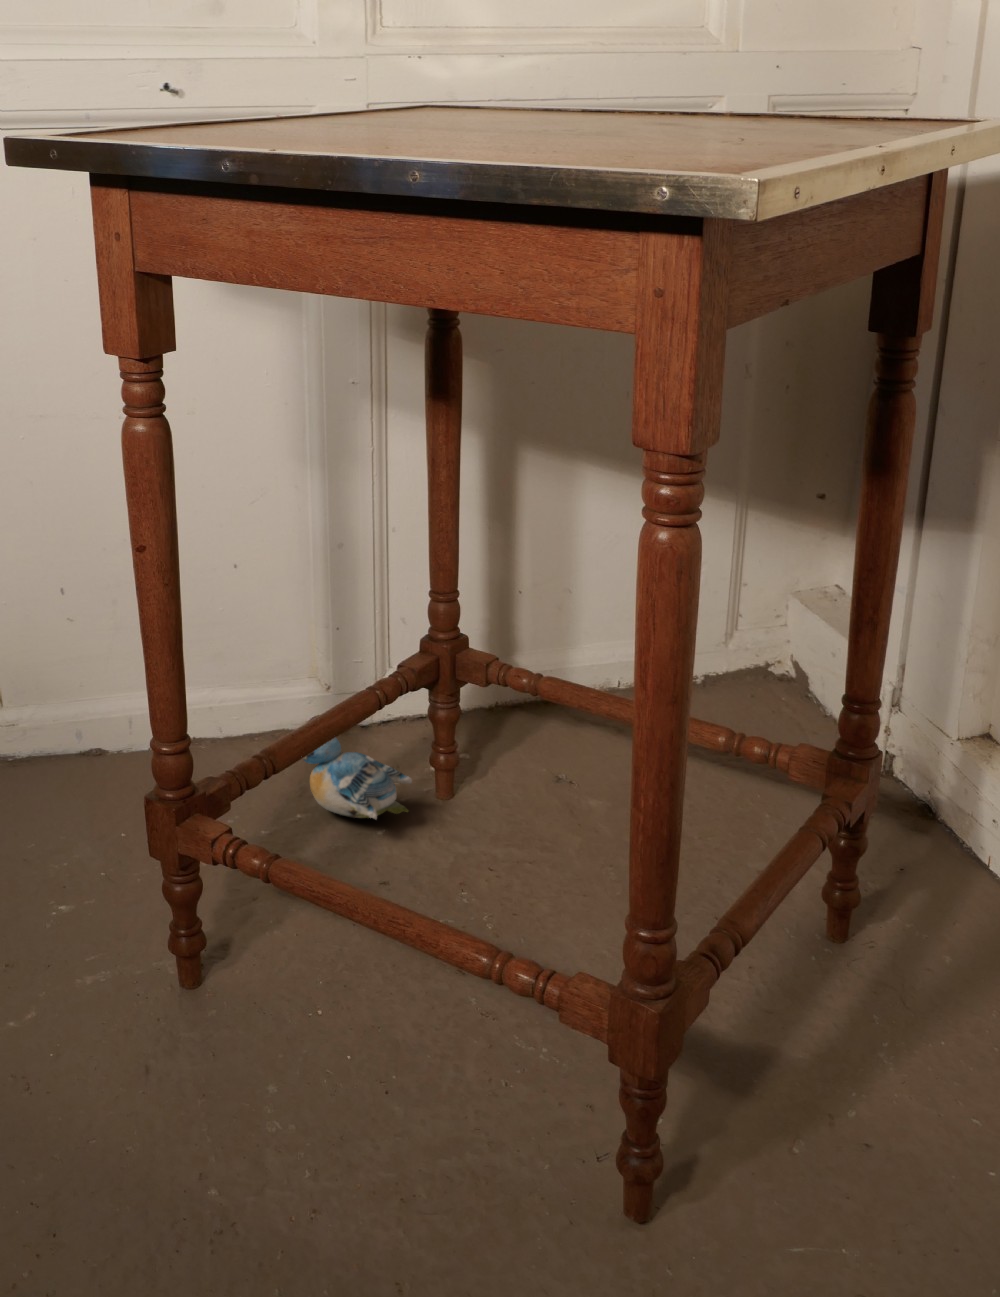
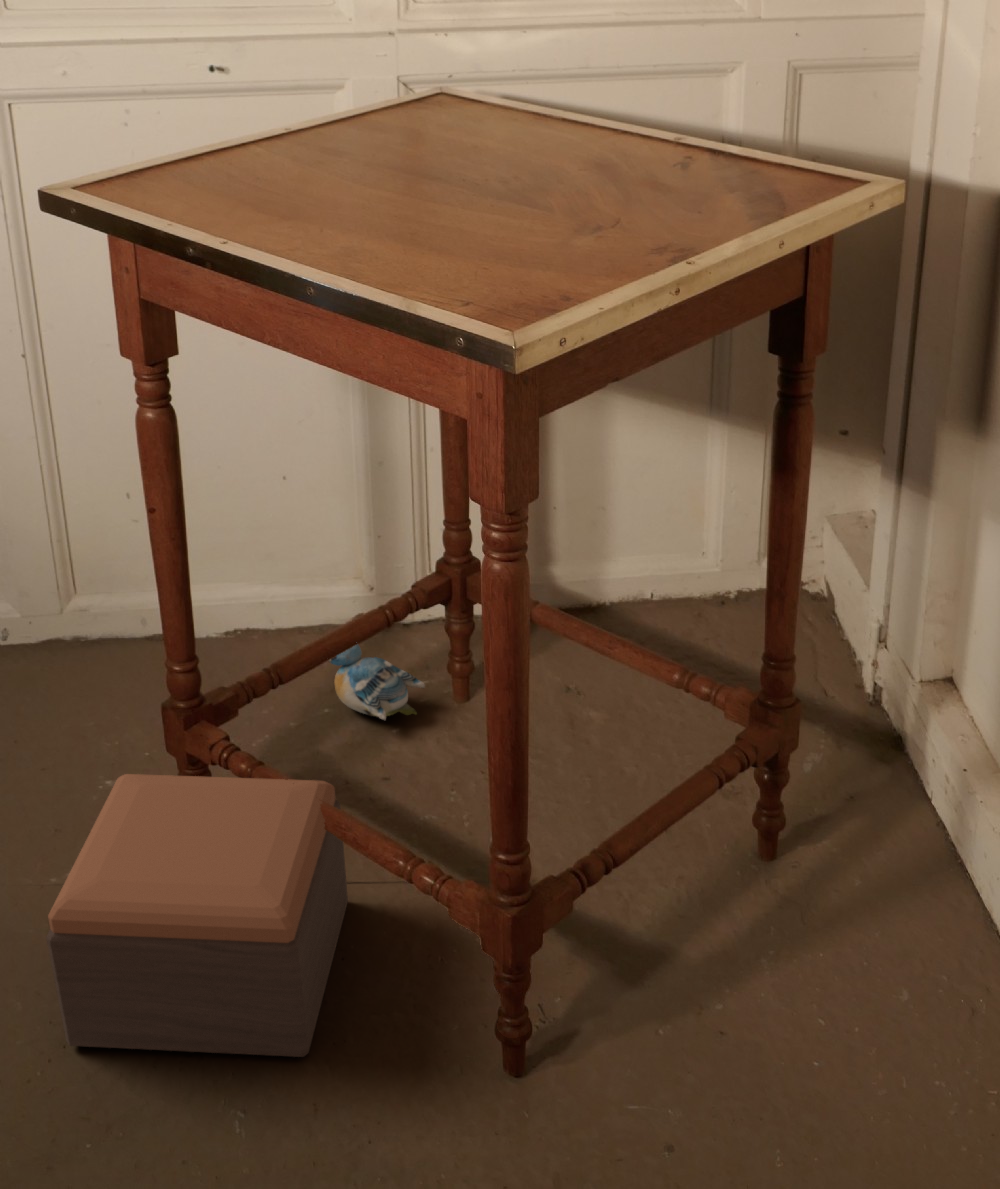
footstool: none [32,872,381,1240] -> present [46,774,348,1057]

